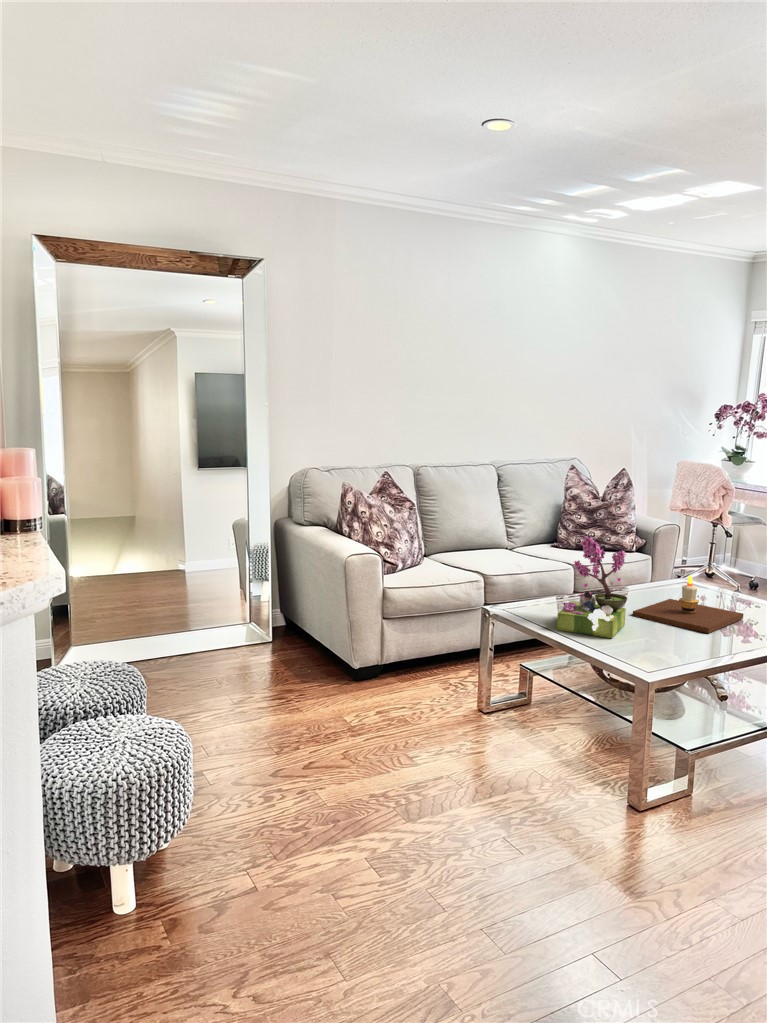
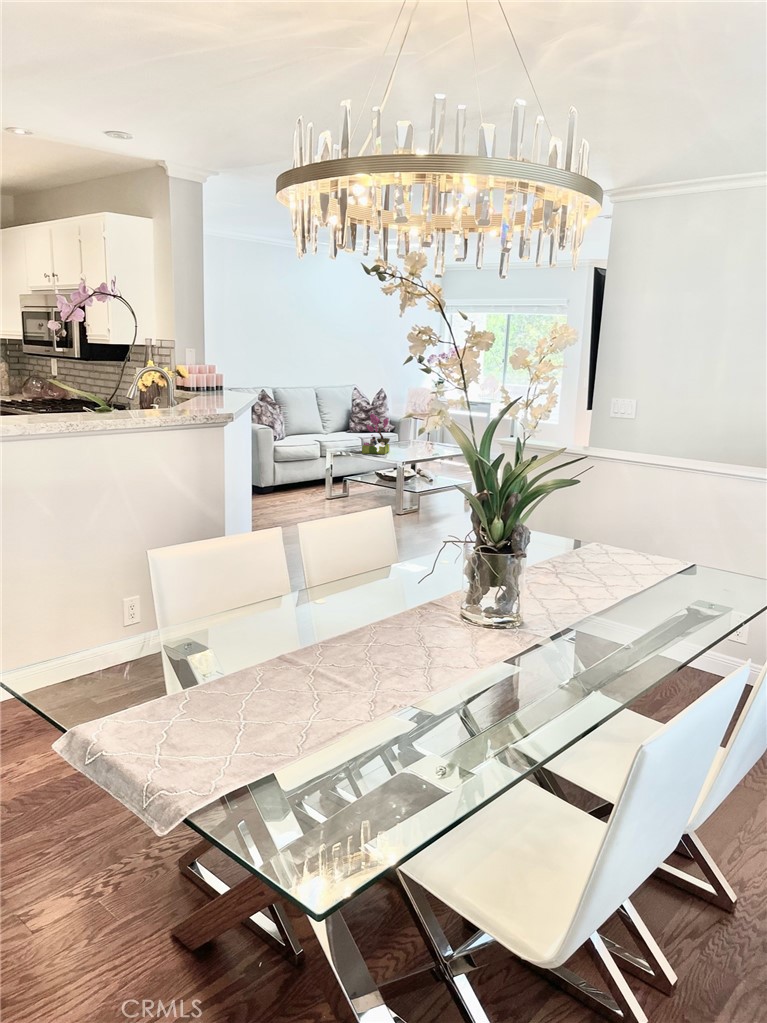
candle: present [633,575,744,633] -> none [392,430,438,452]

